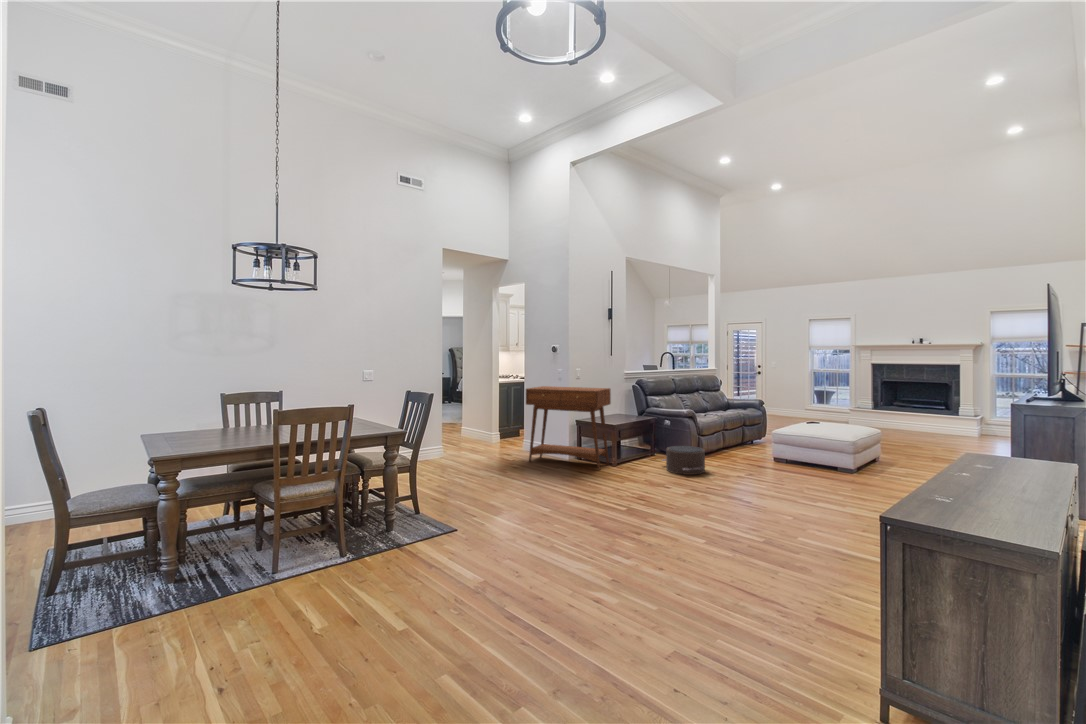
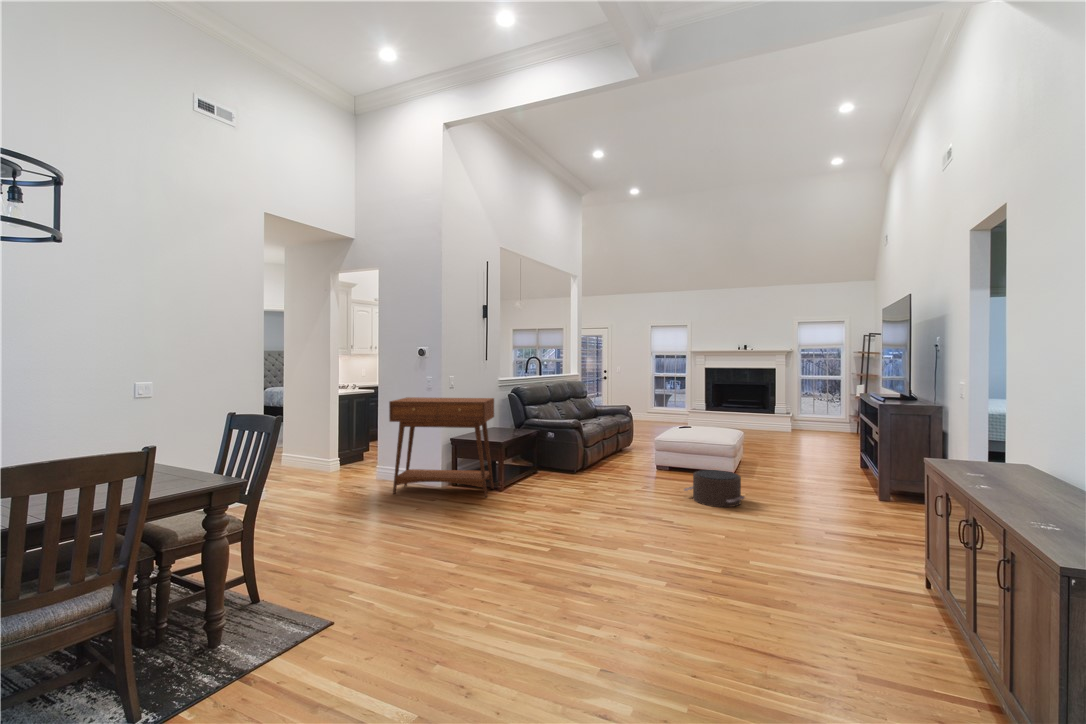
pouf: present [663,446,705,475] -> present [684,470,745,507]

